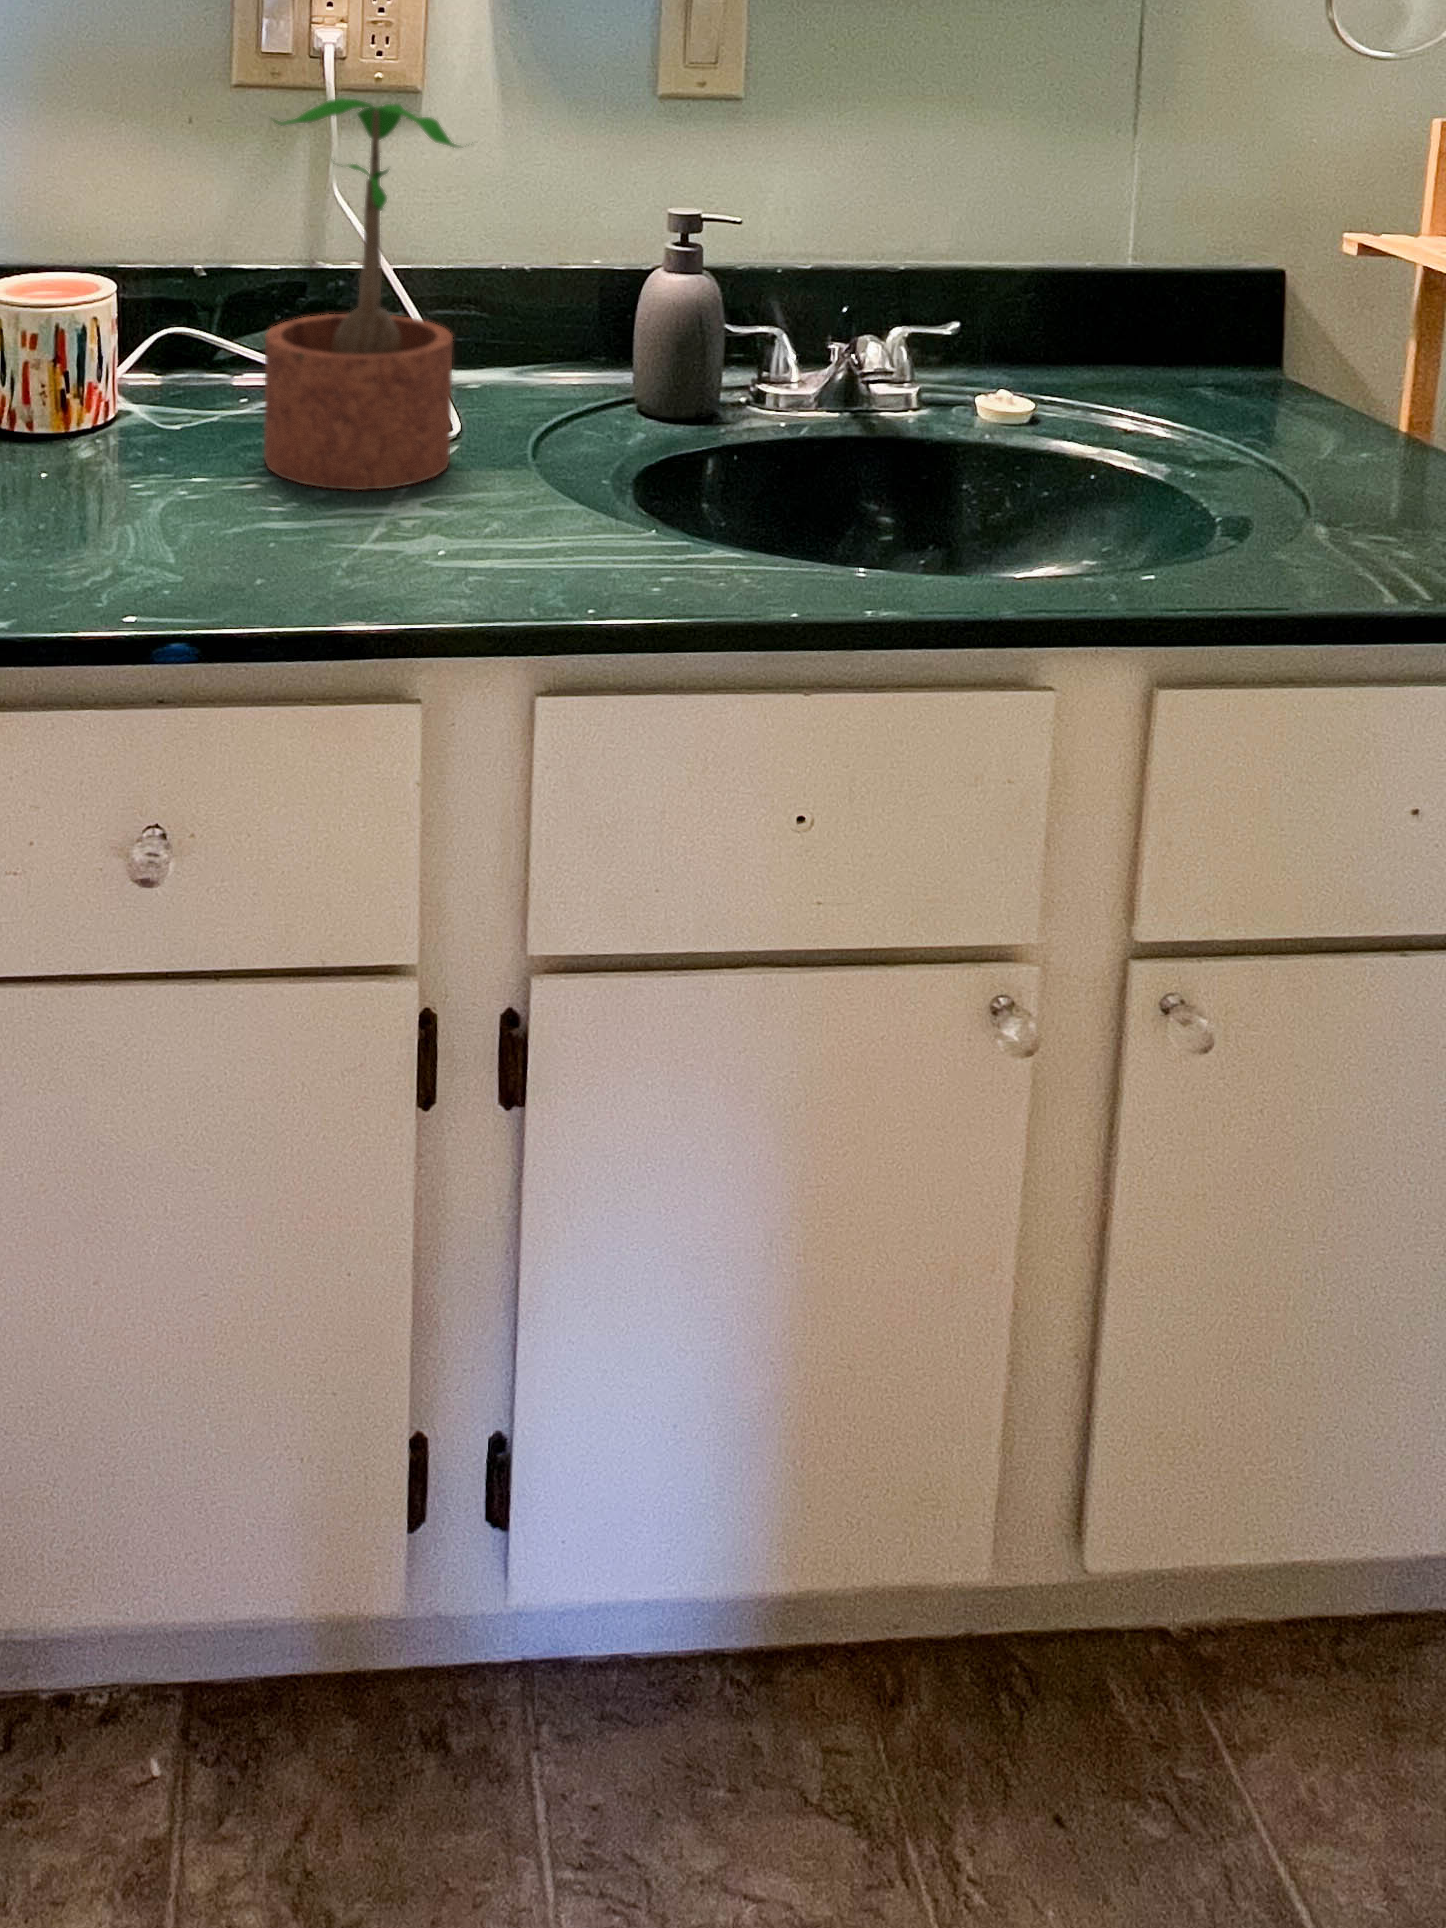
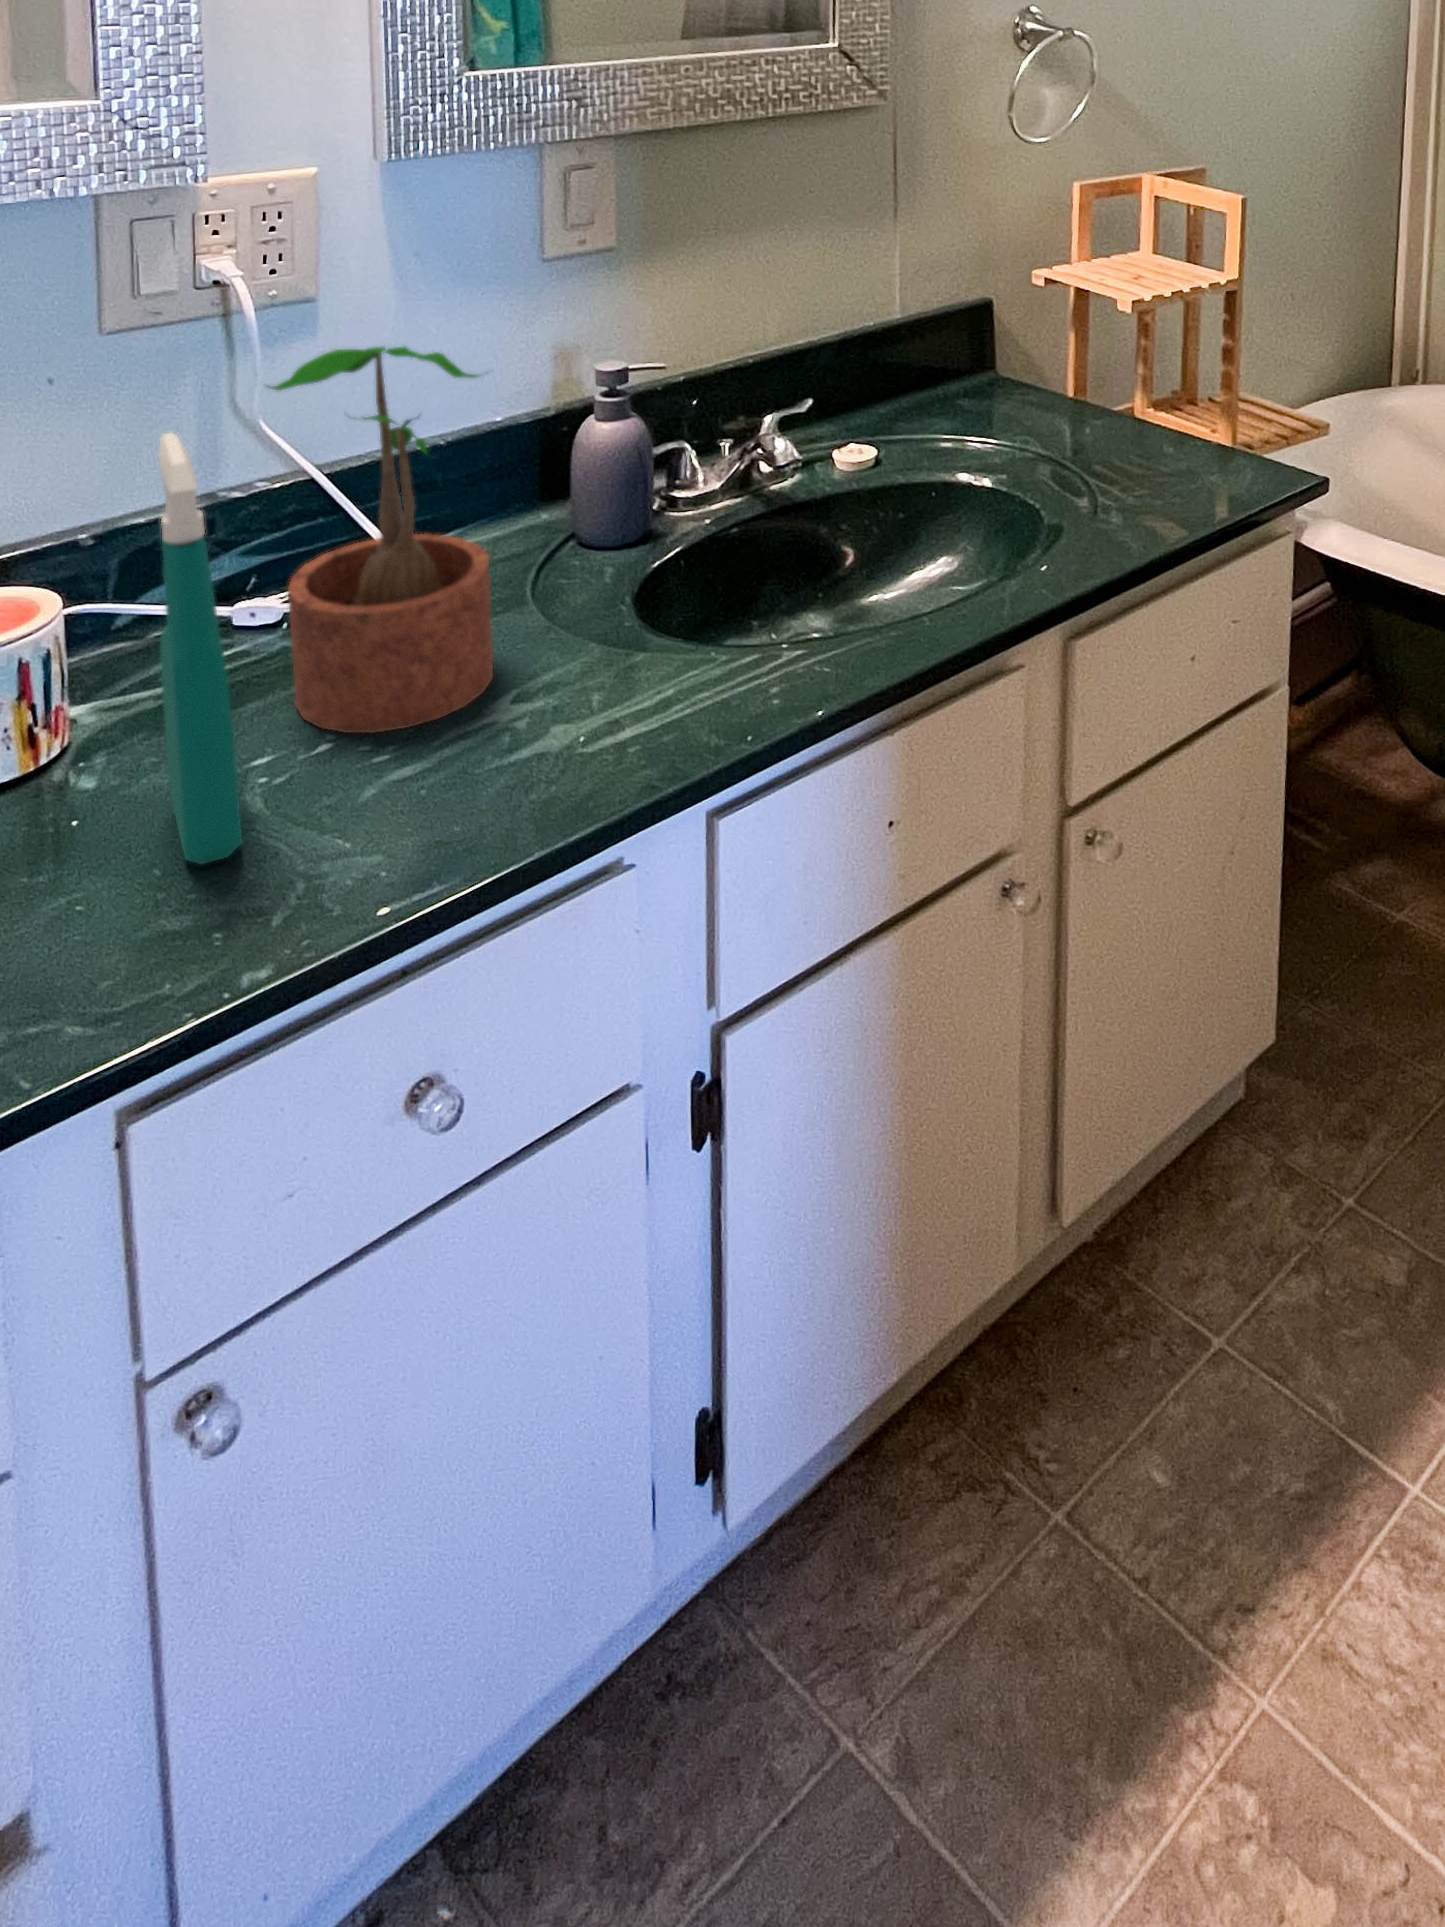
spray bottle: none [66,115,158,522] -> present [158,433,242,864]

